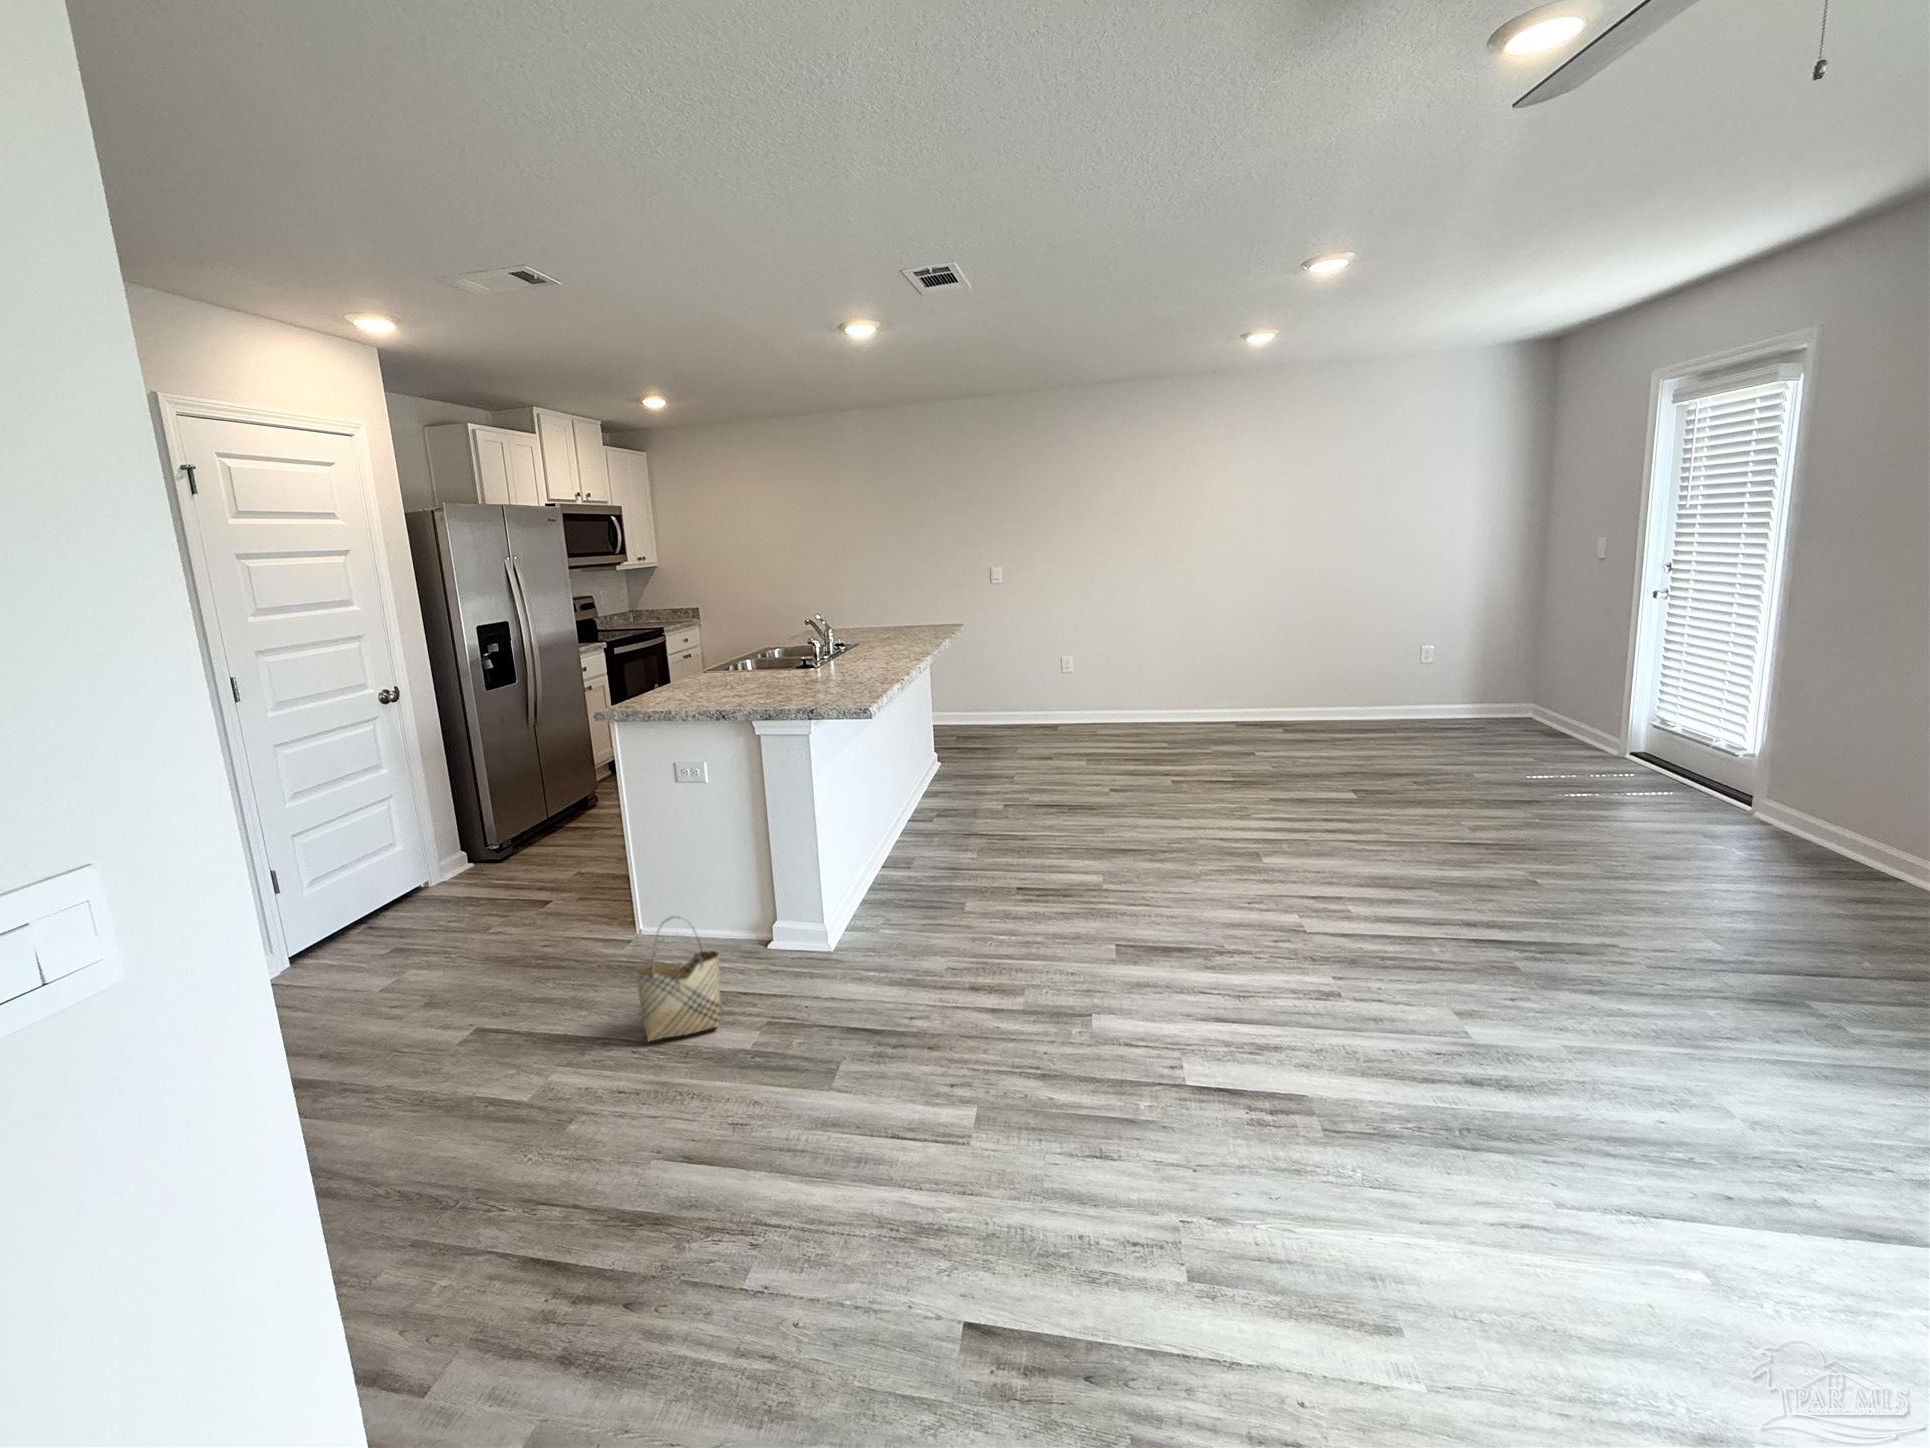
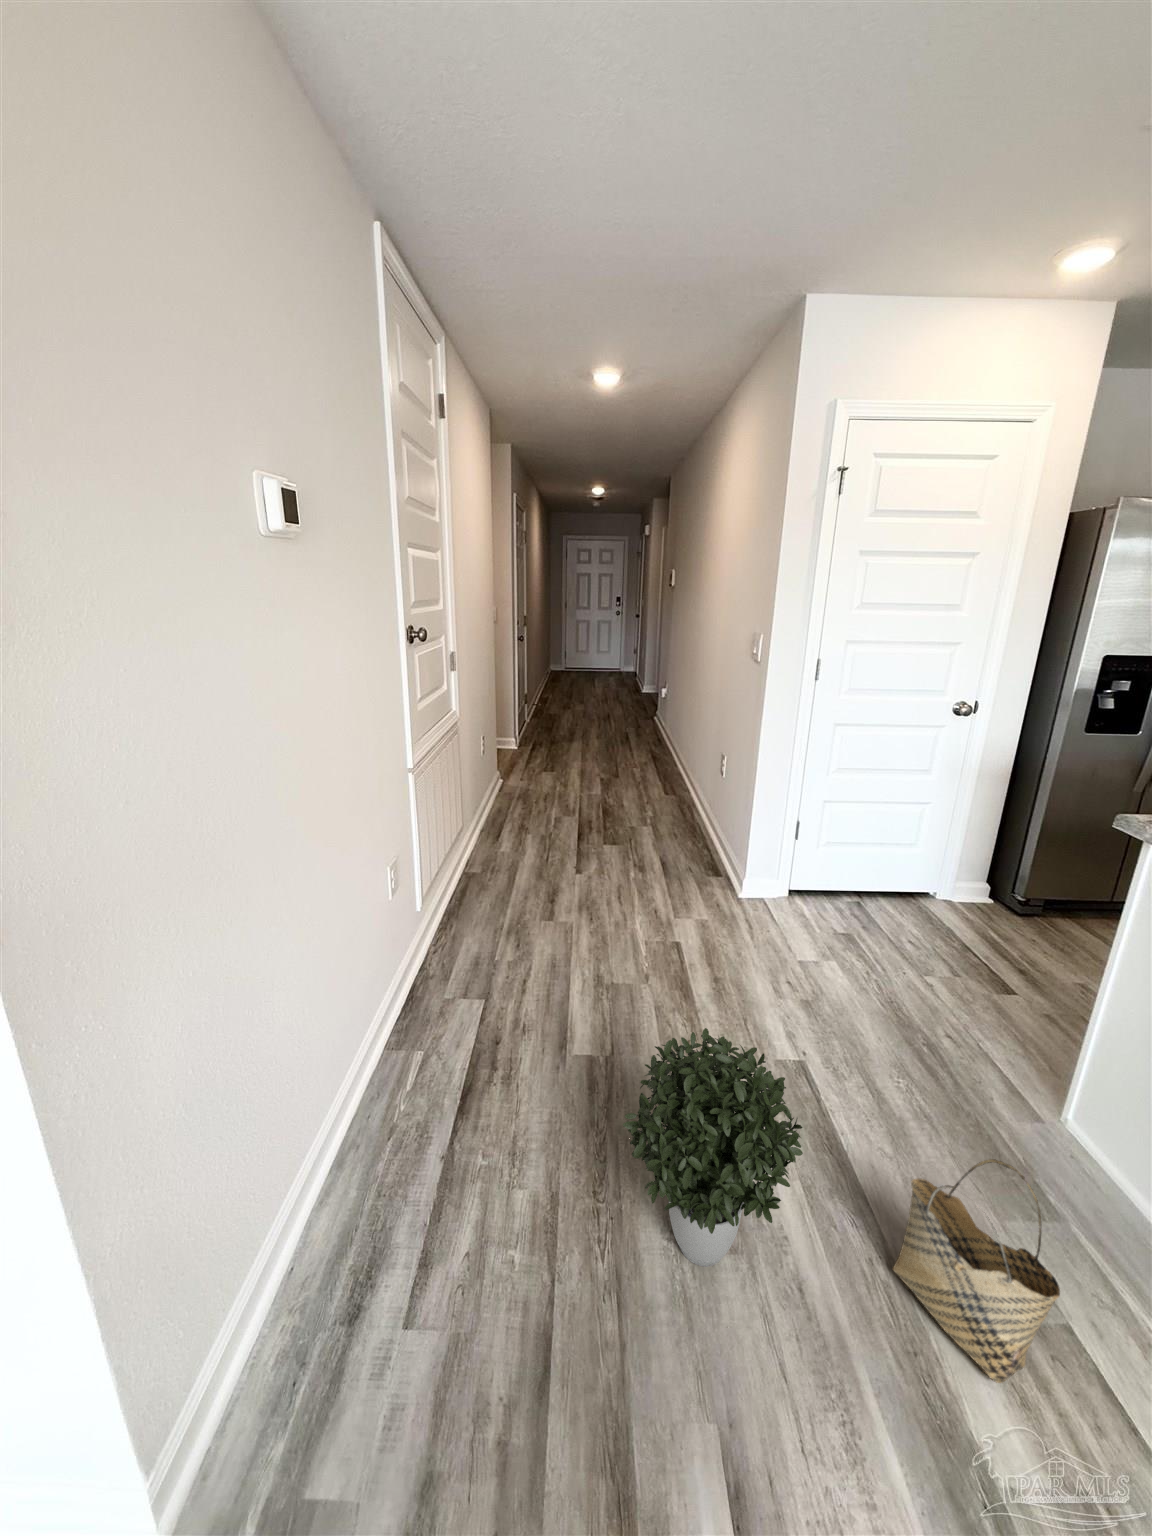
potted plant: none [448,952,611,1157] -> present [623,1028,803,1267]

